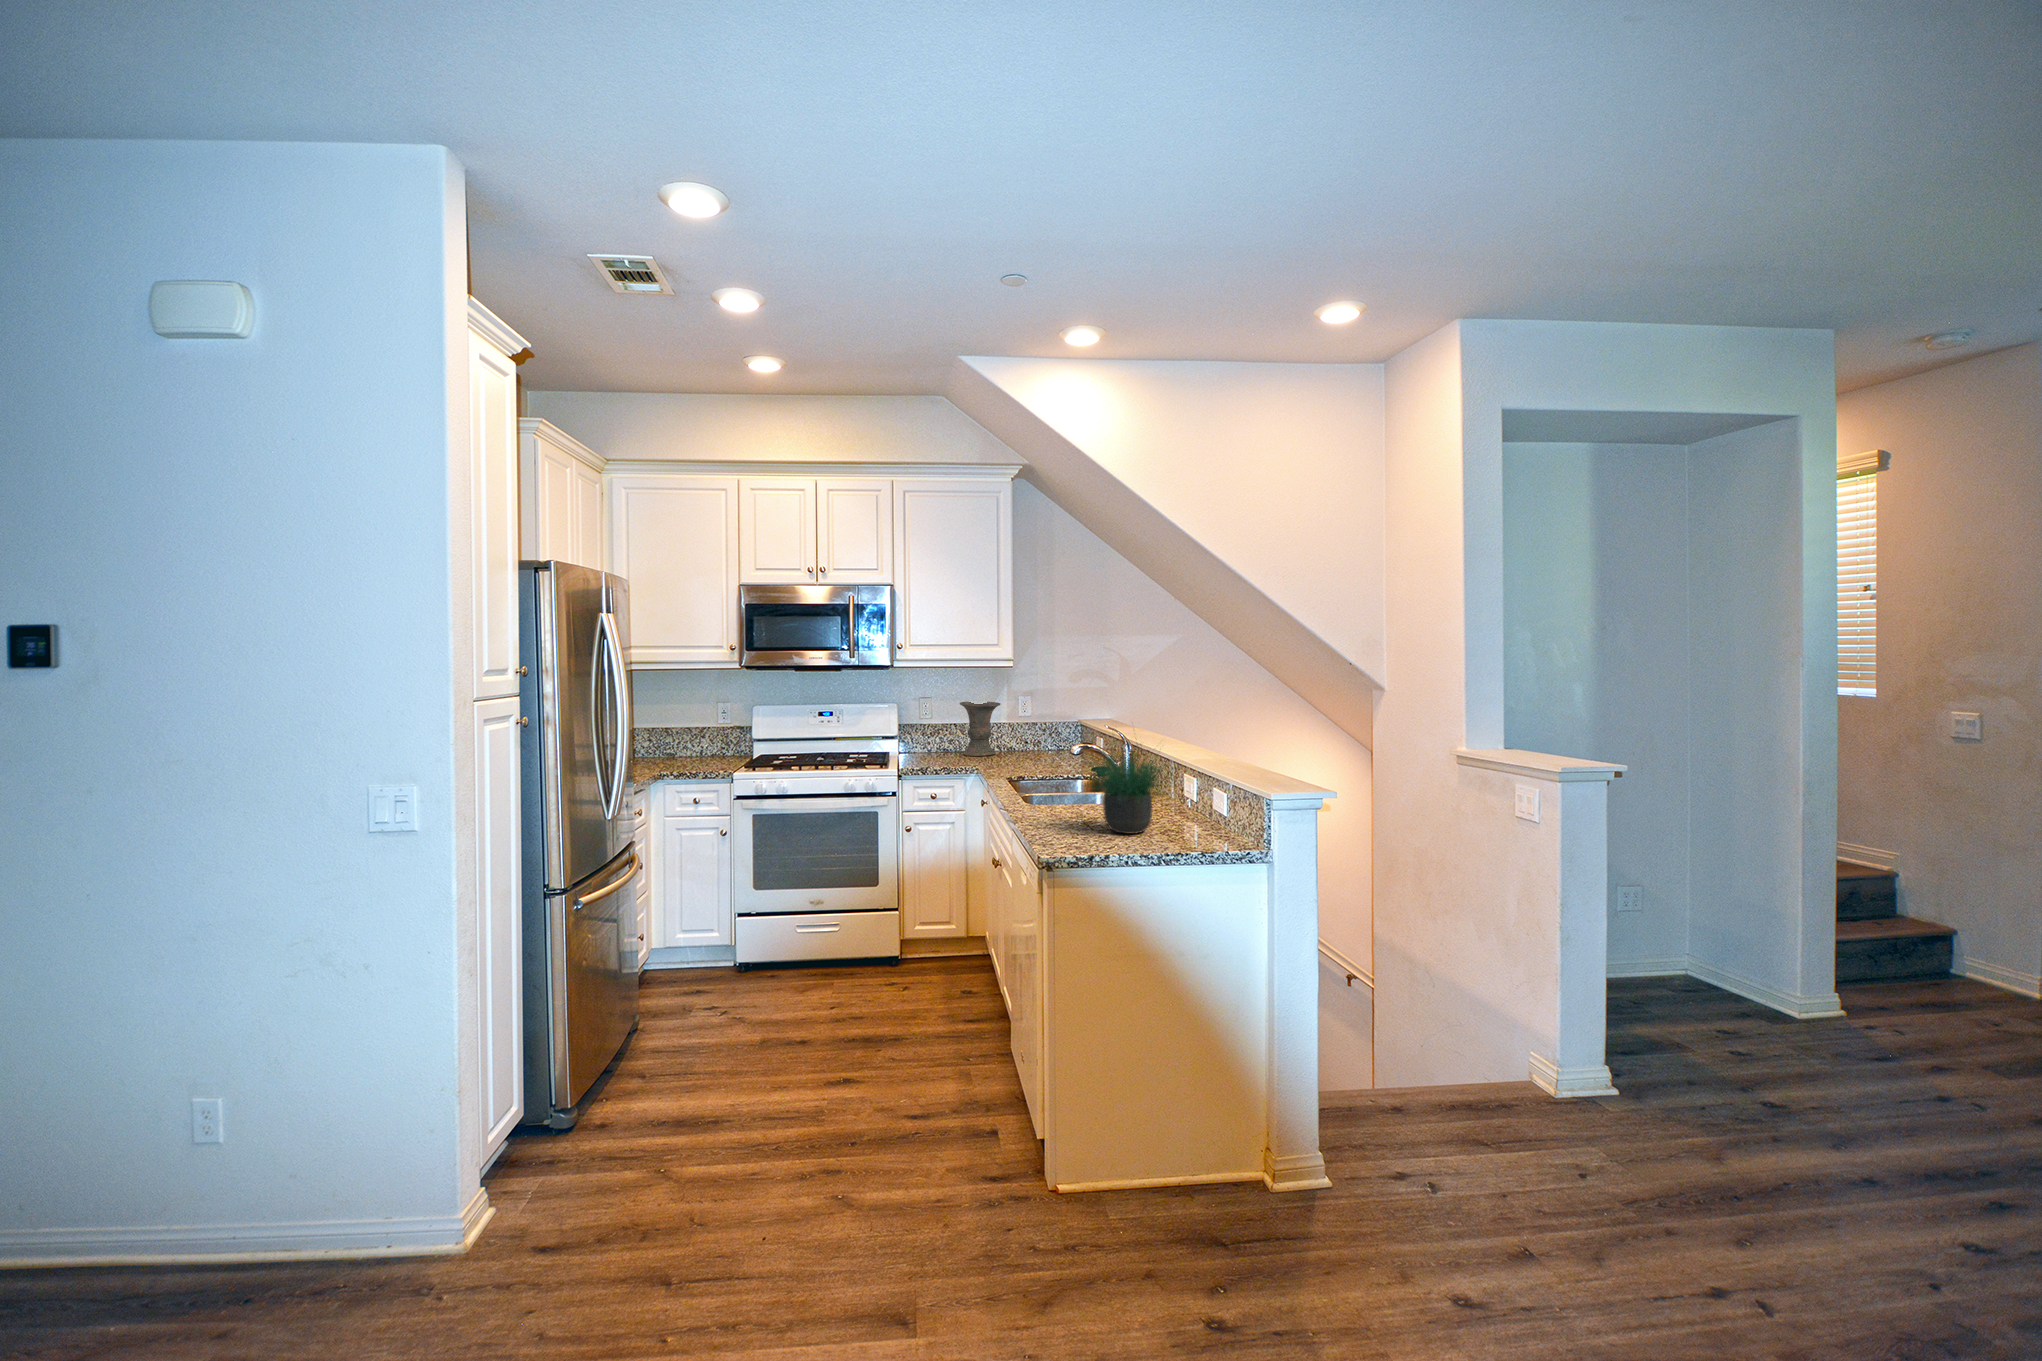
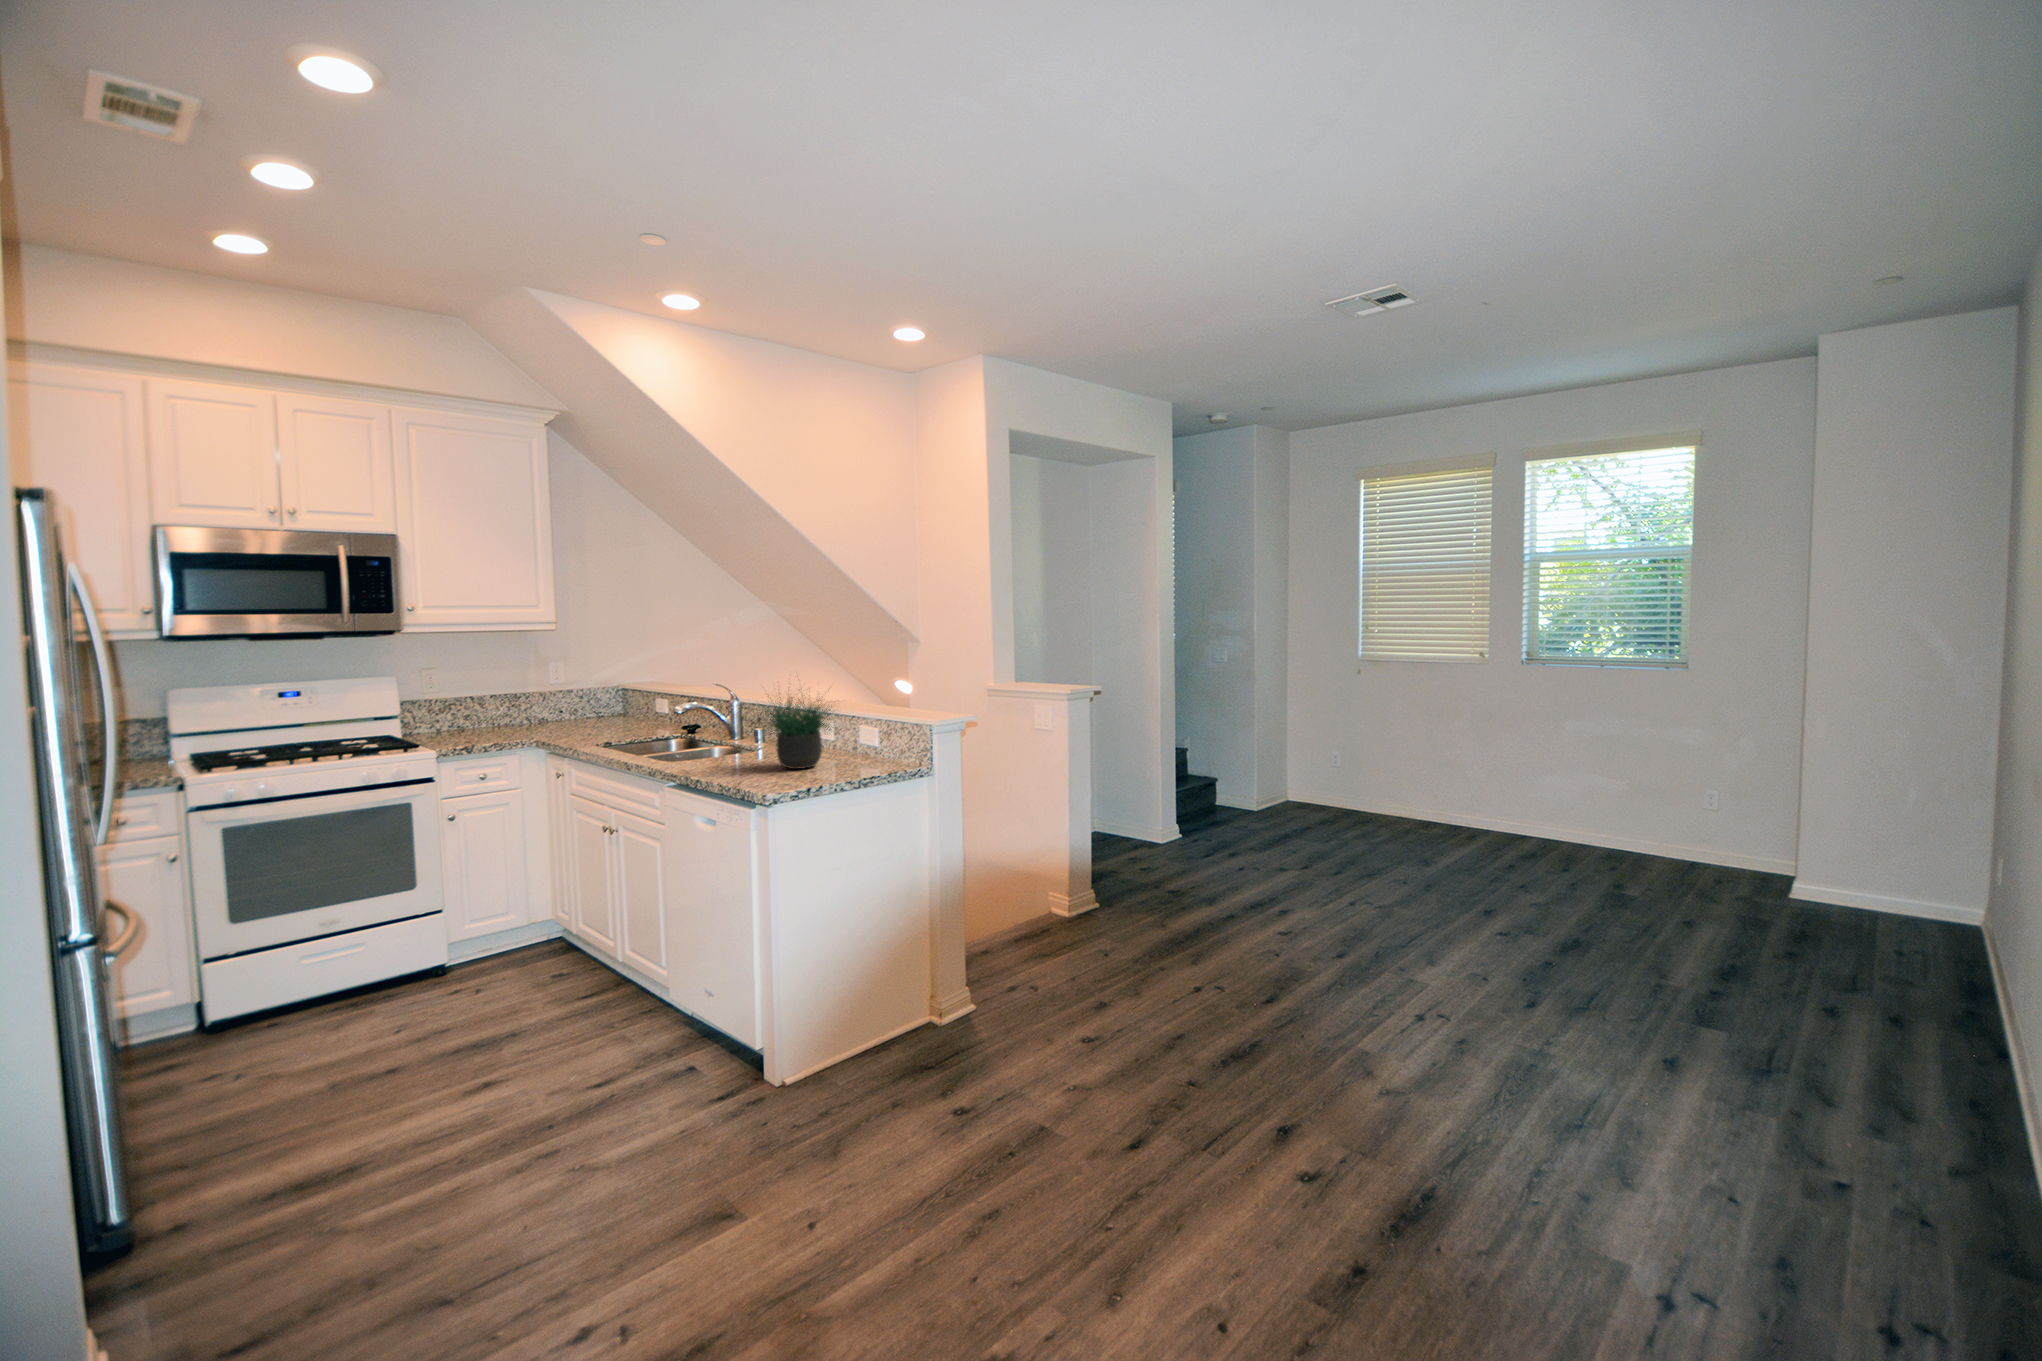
vase: present [960,701,1000,756] -> none [480,669,533,730]

